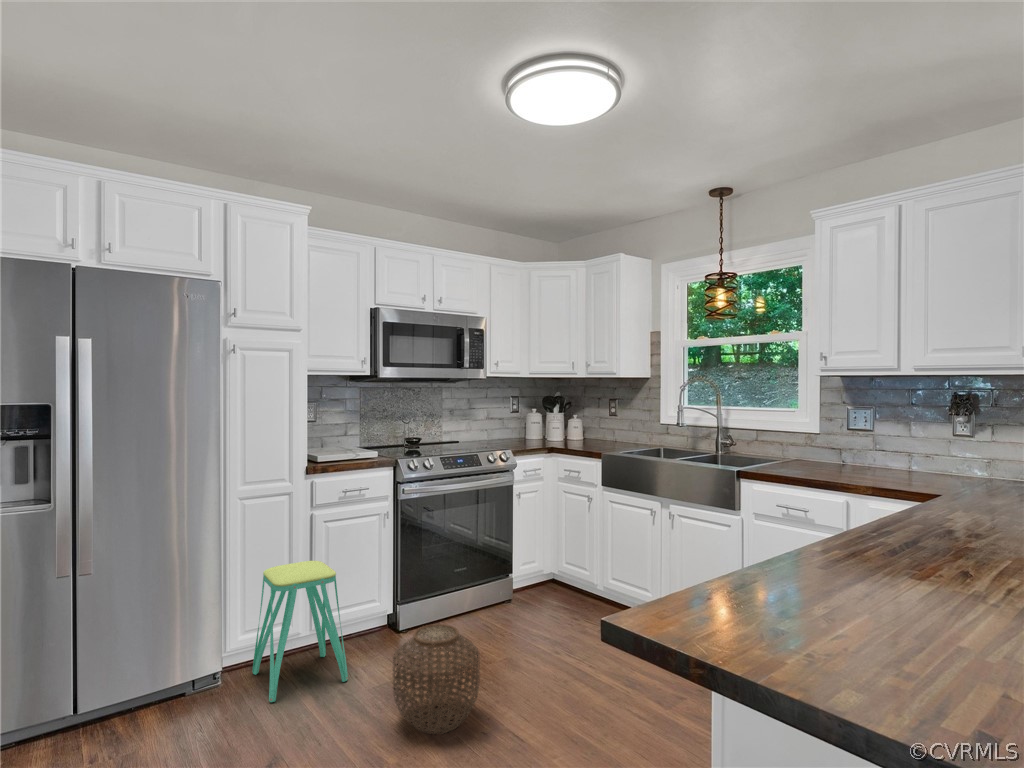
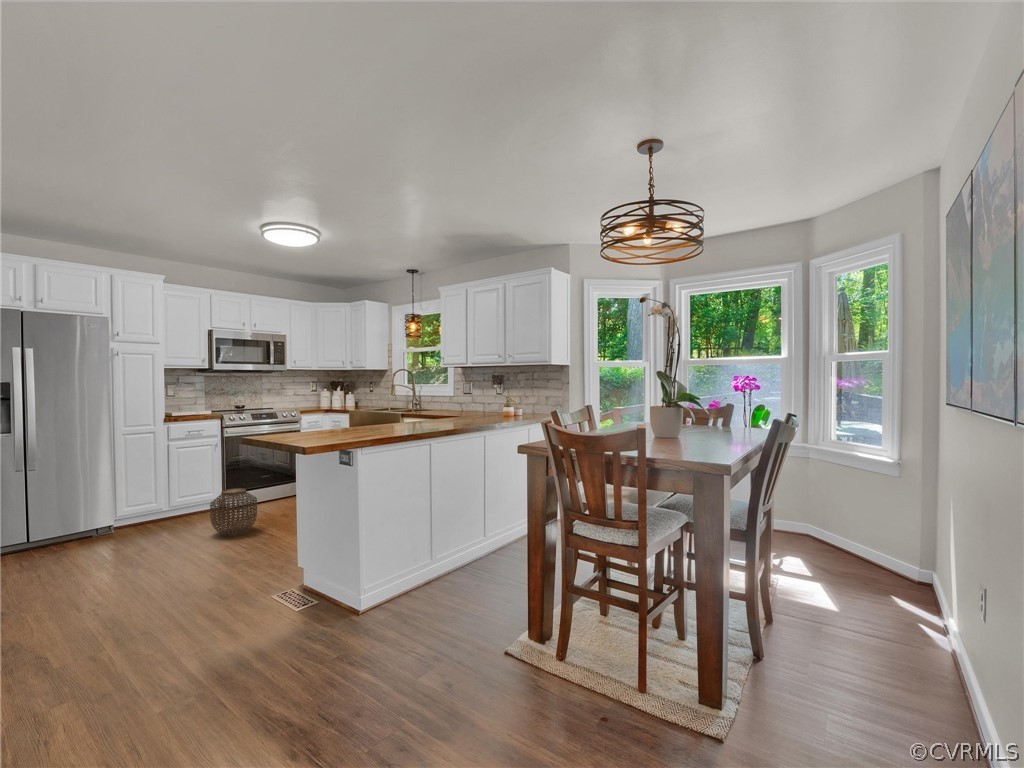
stool: present [252,561,348,702] -> none [133,468,190,535]

